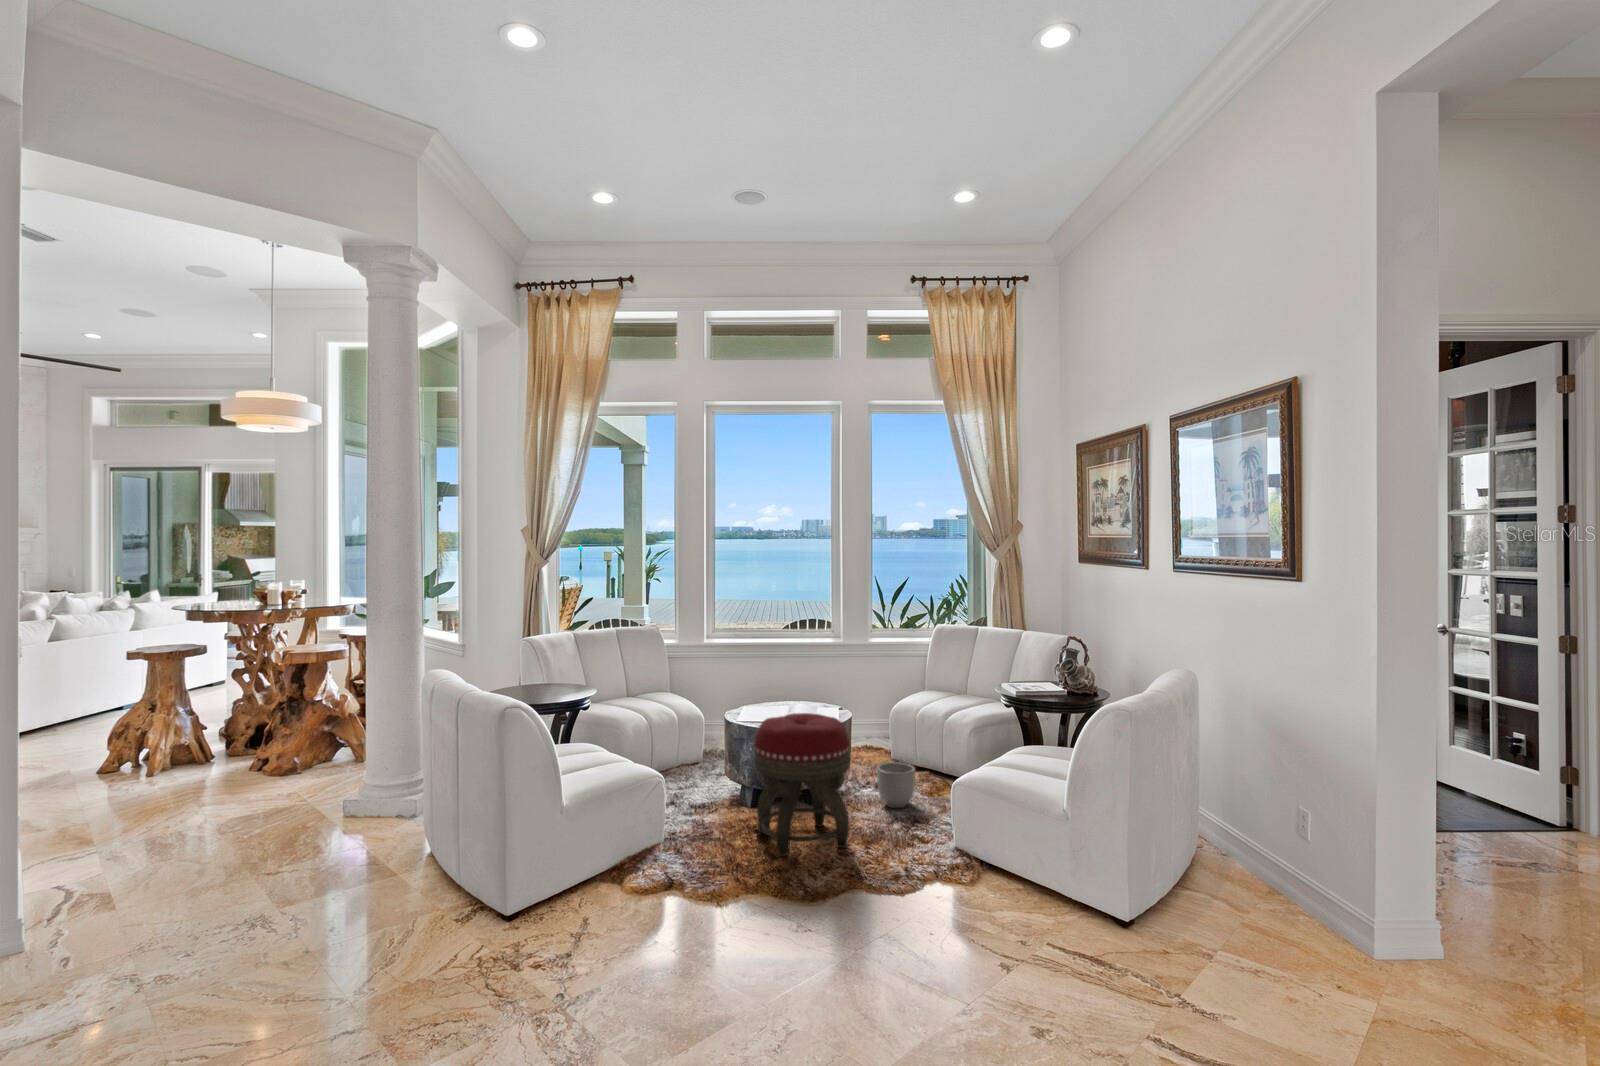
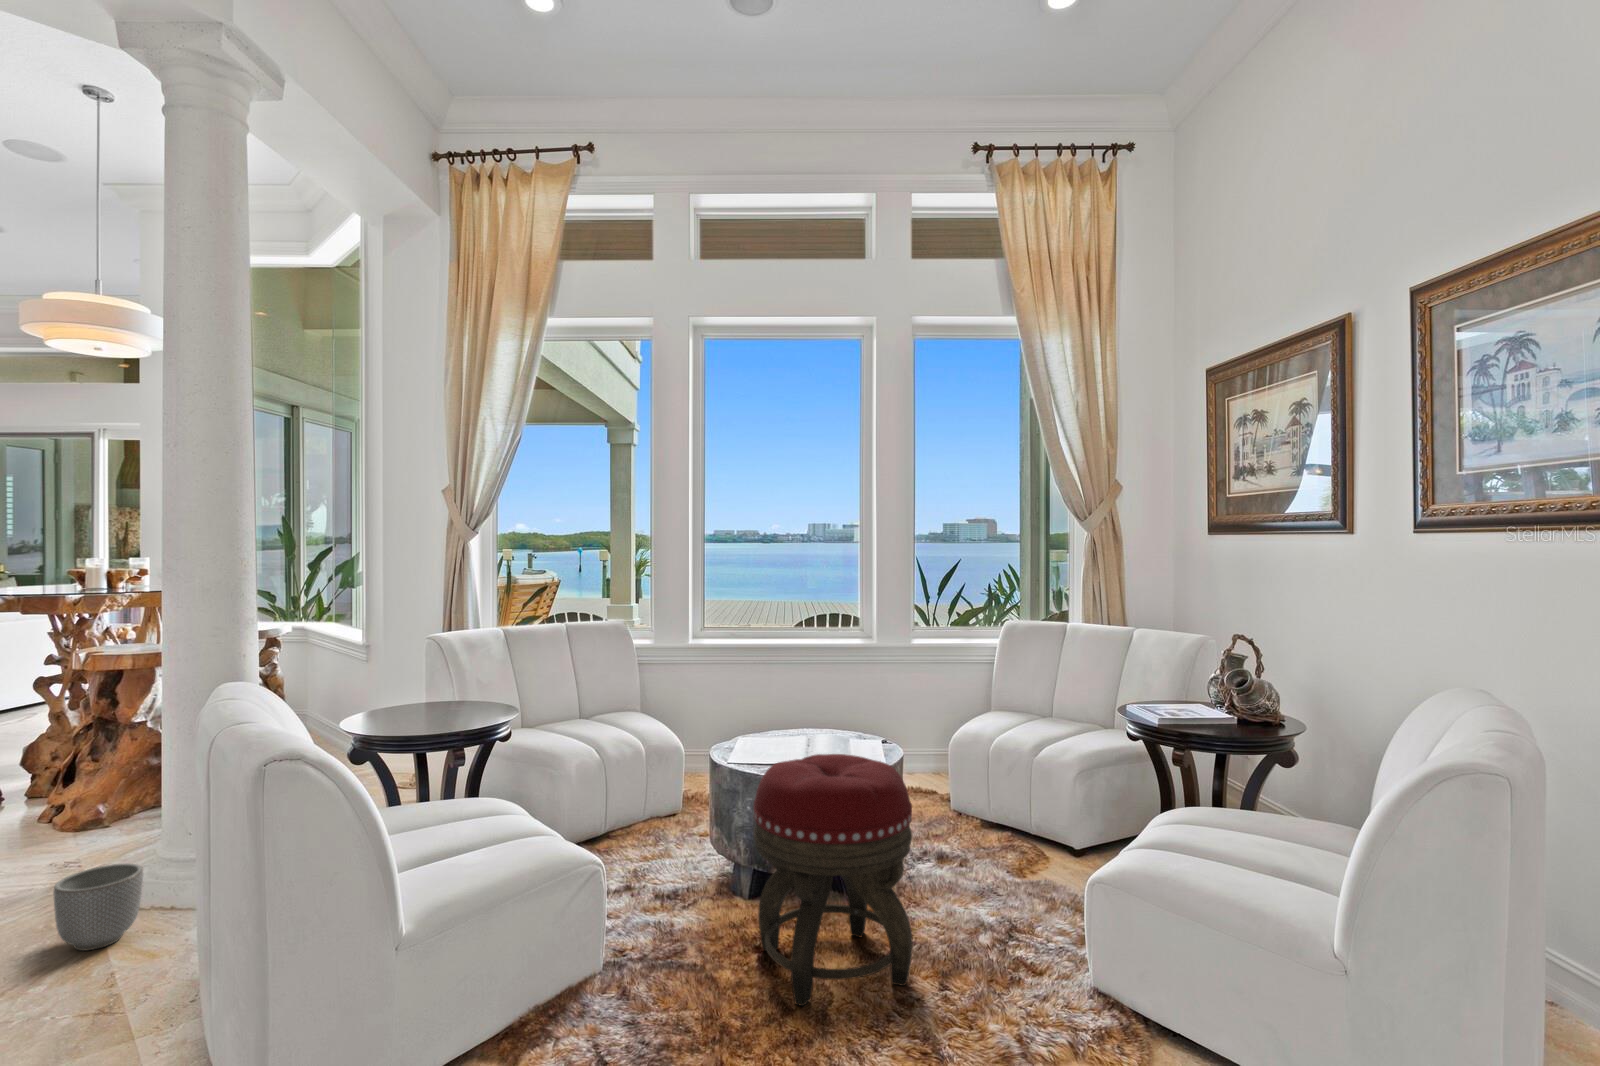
planter: present [877,762,915,808] -> present [53,863,143,951]

